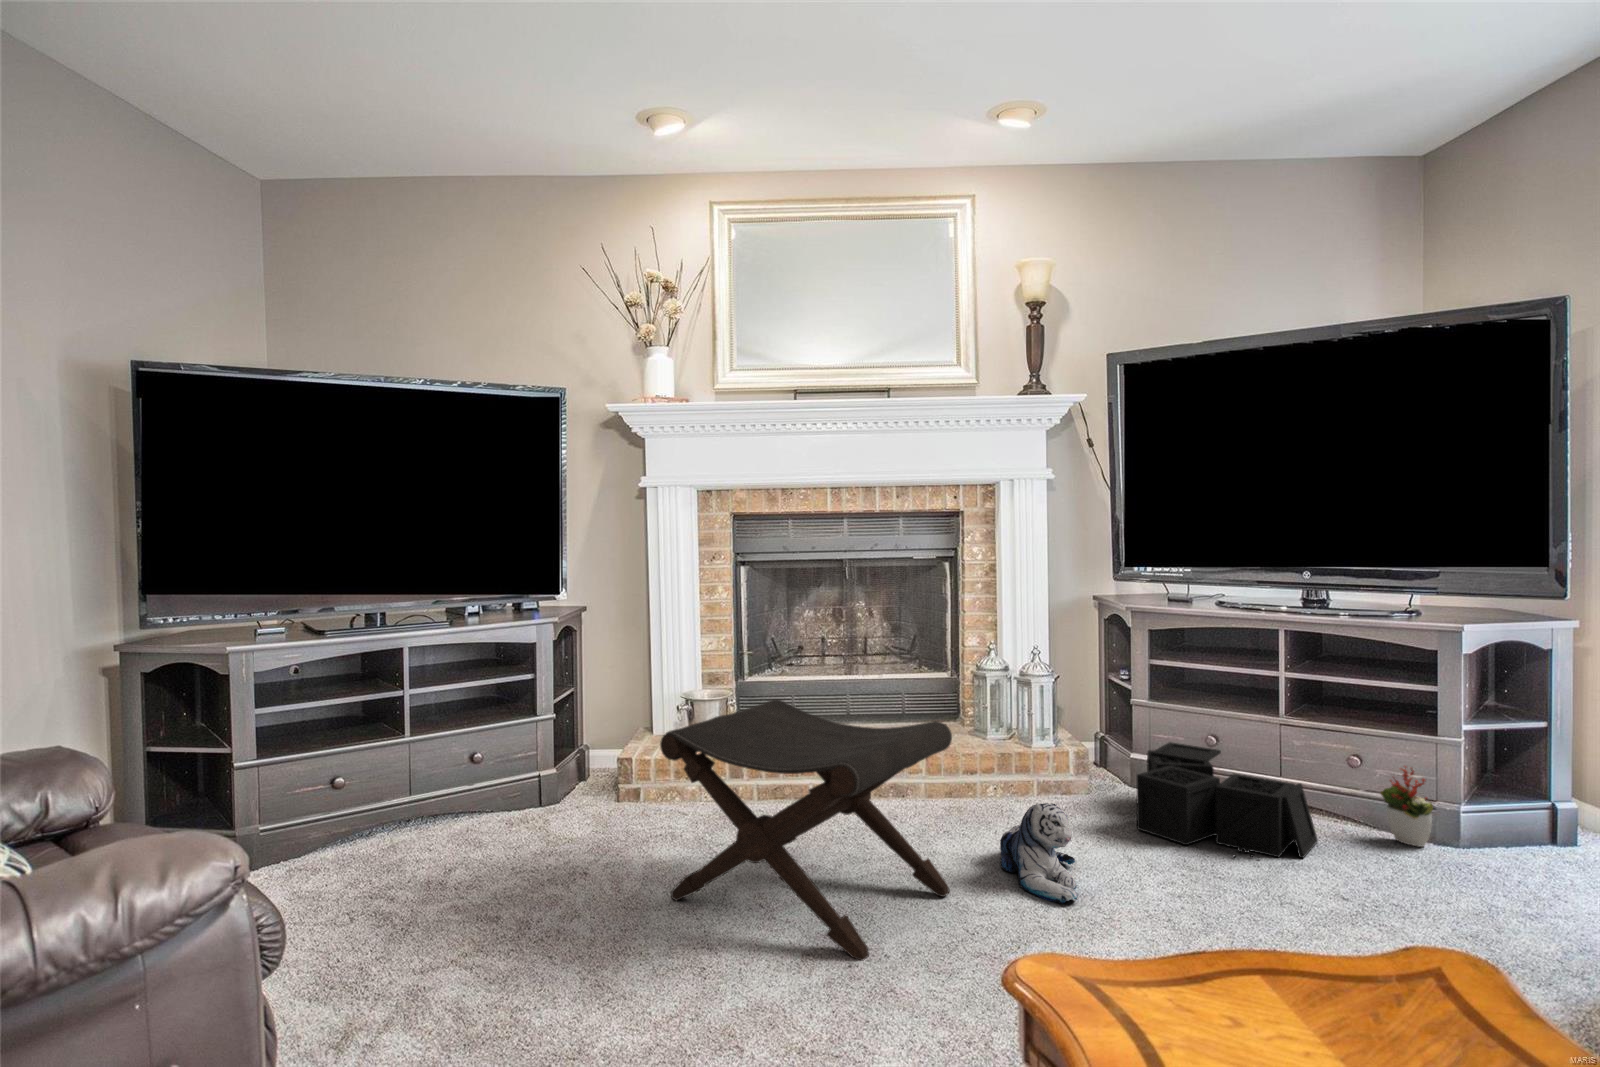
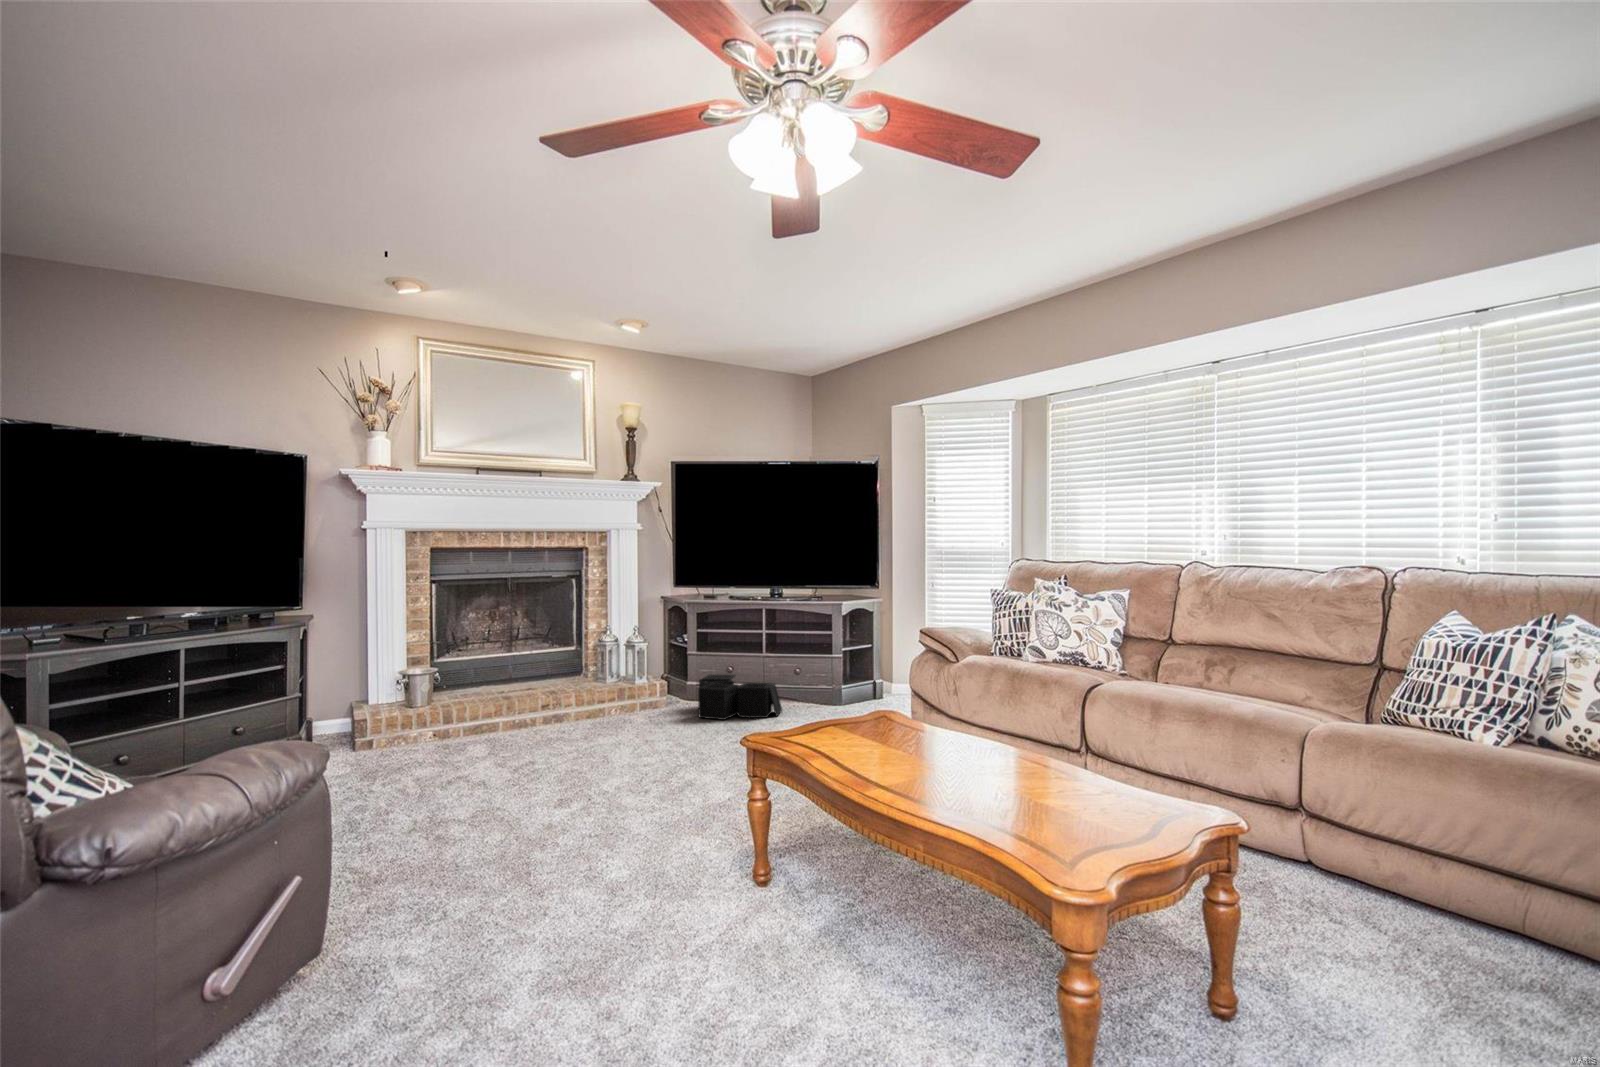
footstool: present [660,699,952,960] -> none [449,658,618,778]
decorative plant: present [1381,766,1433,847] -> none [807,669,829,707]
plush toy: present [1000,803,1078,903] -> none [635,699,683,746]

